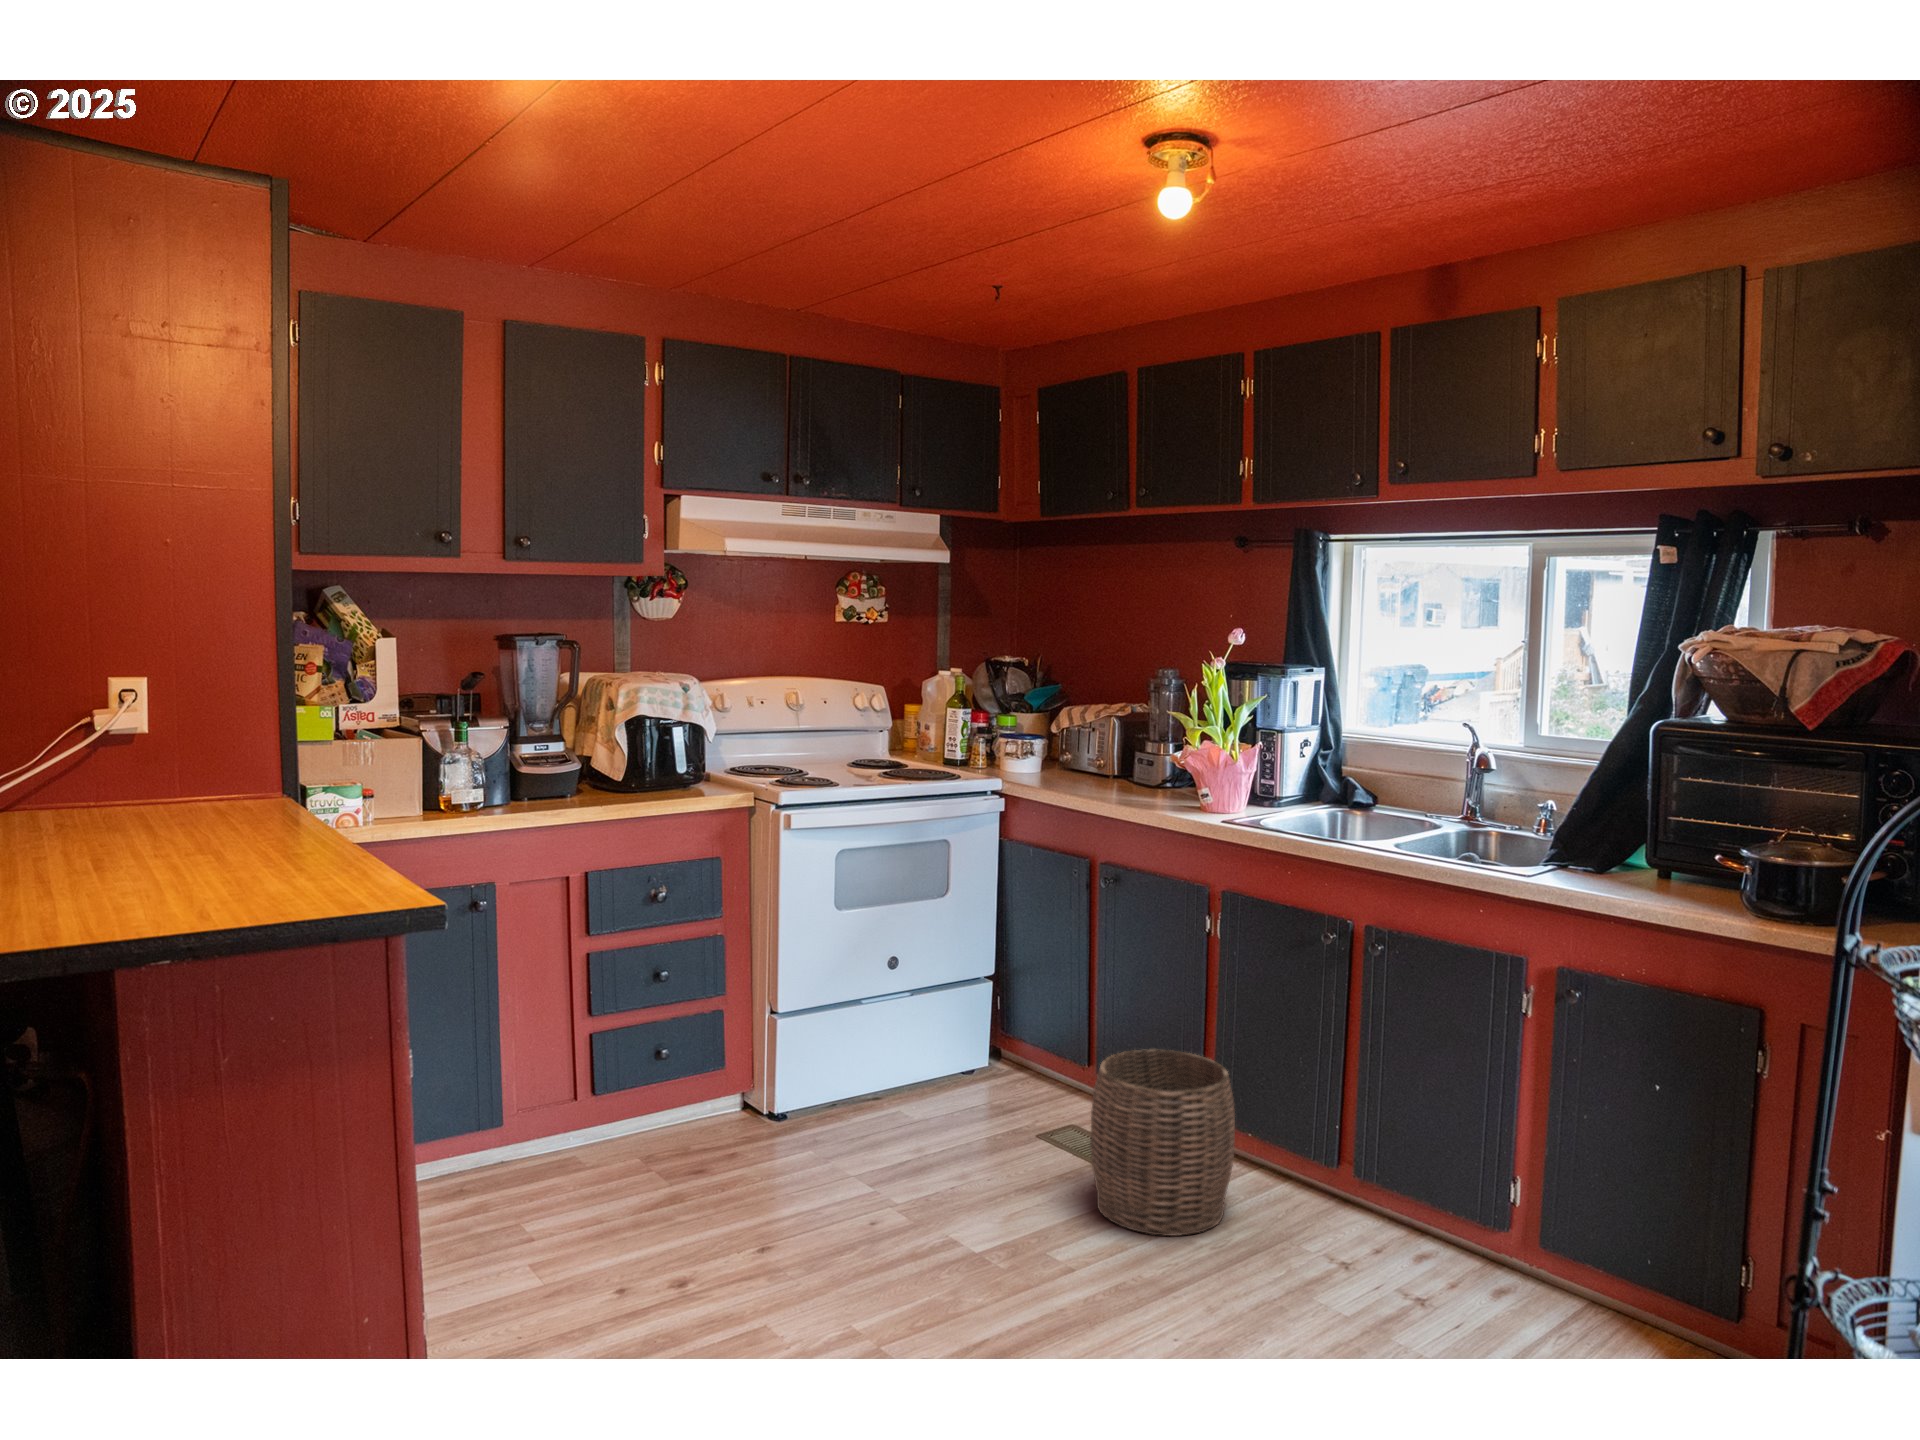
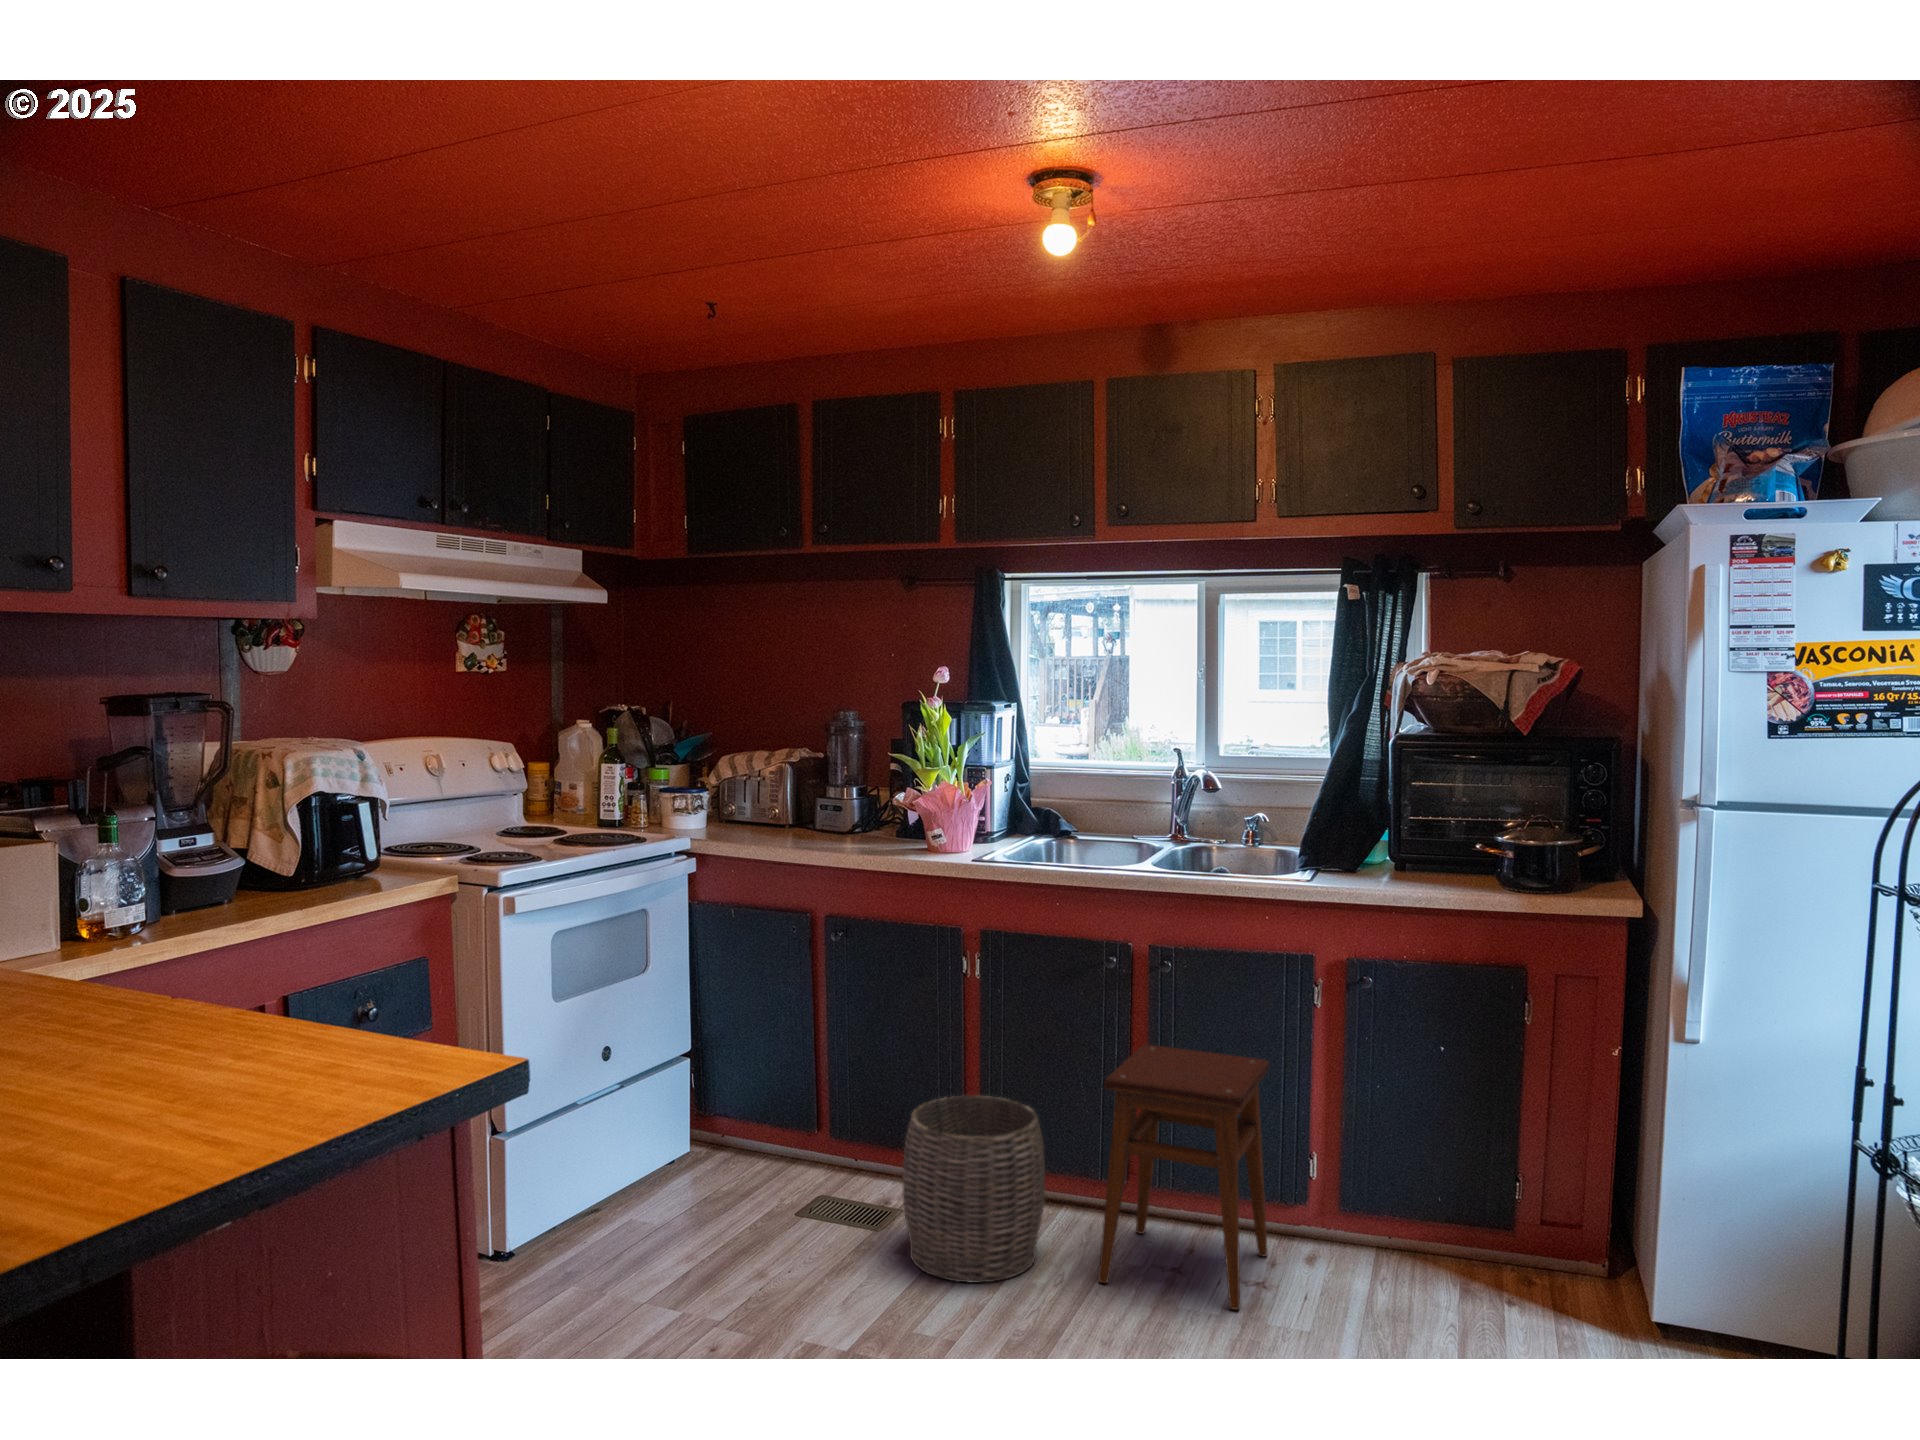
stool: none [1260,1026,1482,1321] -> present [1098,1044,1270,1310]

